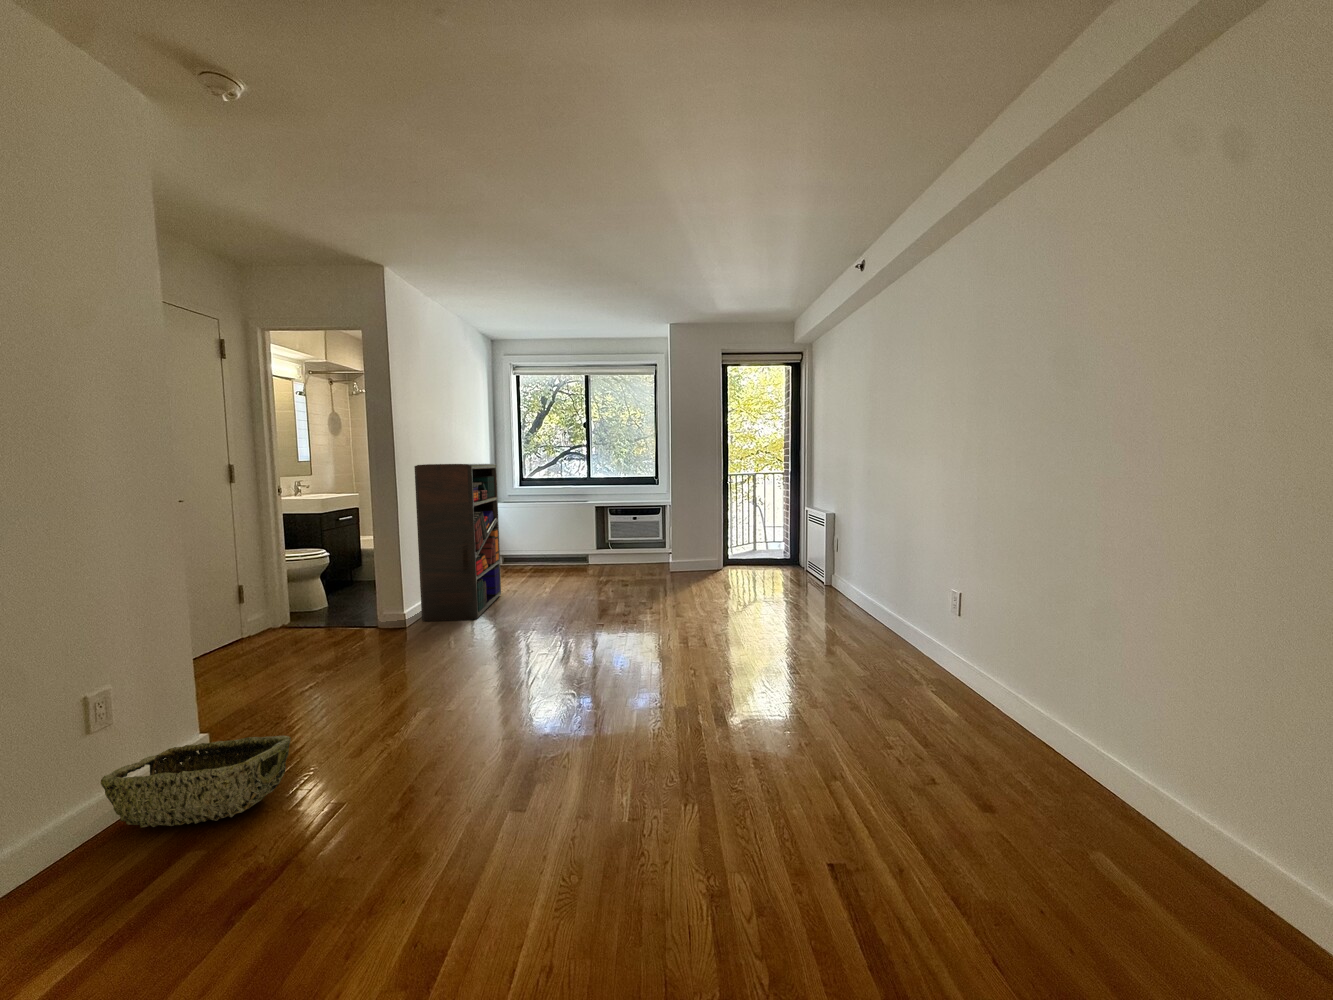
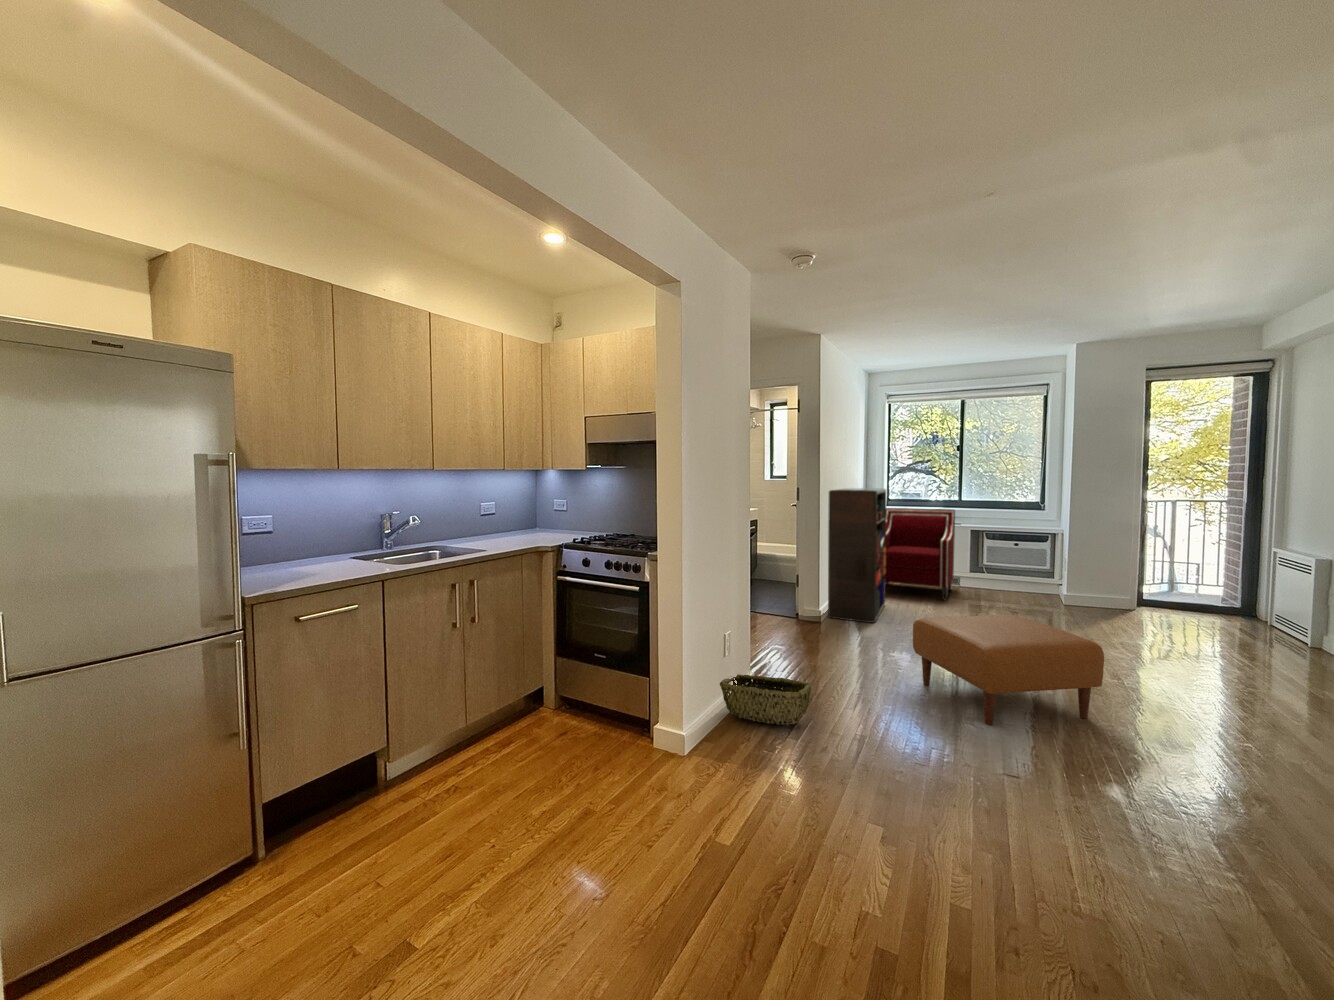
armchair: none [494,487,580,583] -> present [886,508,955,601]
ottoman: none [478,593,659,730] -> present [913,615,1104,725]

